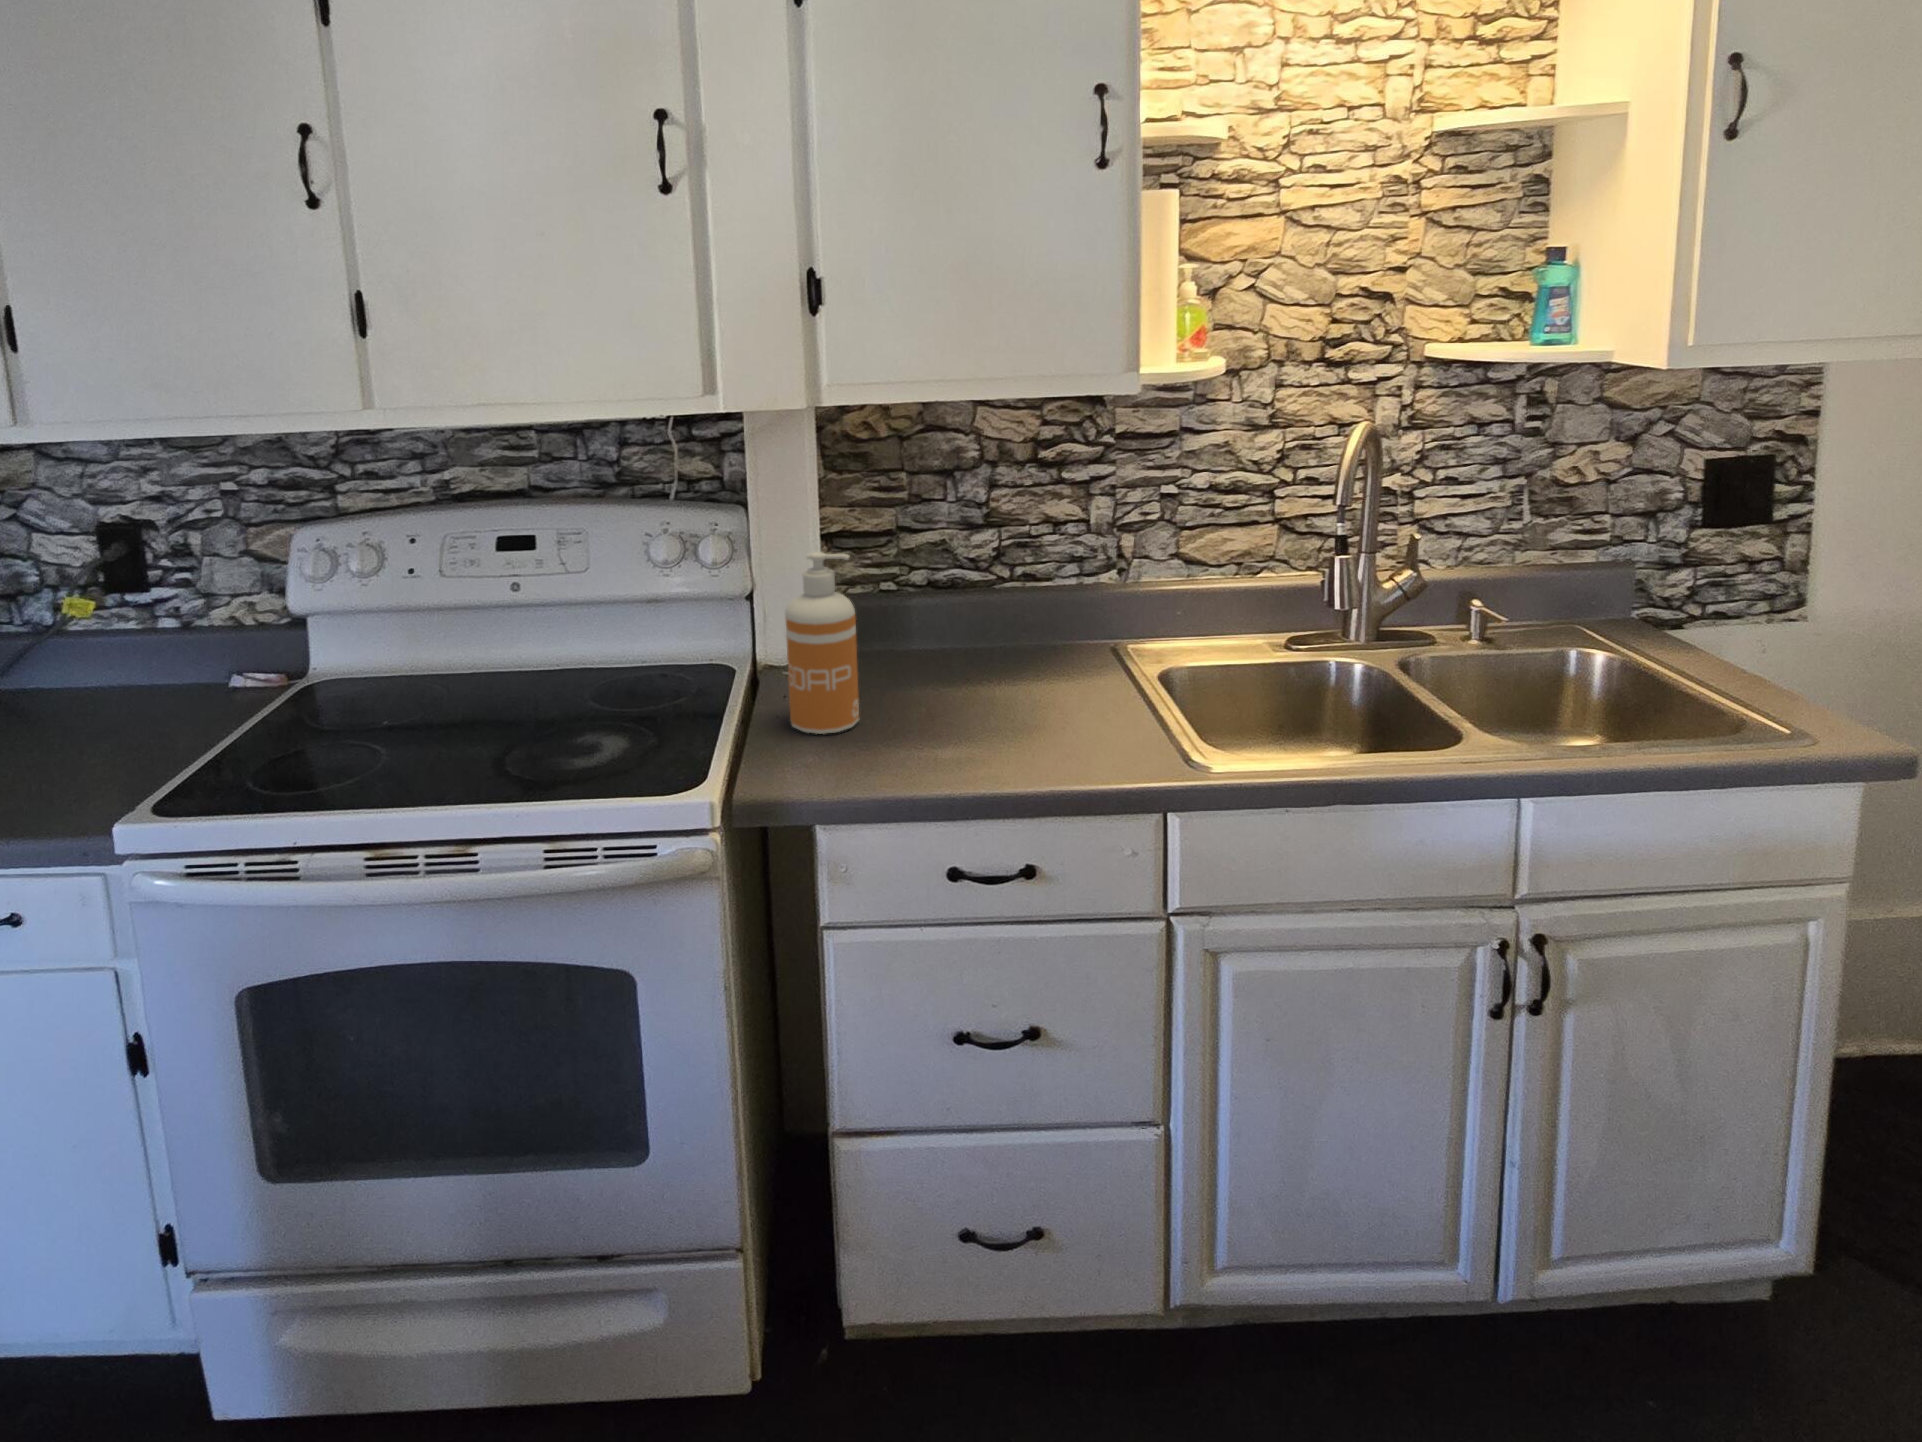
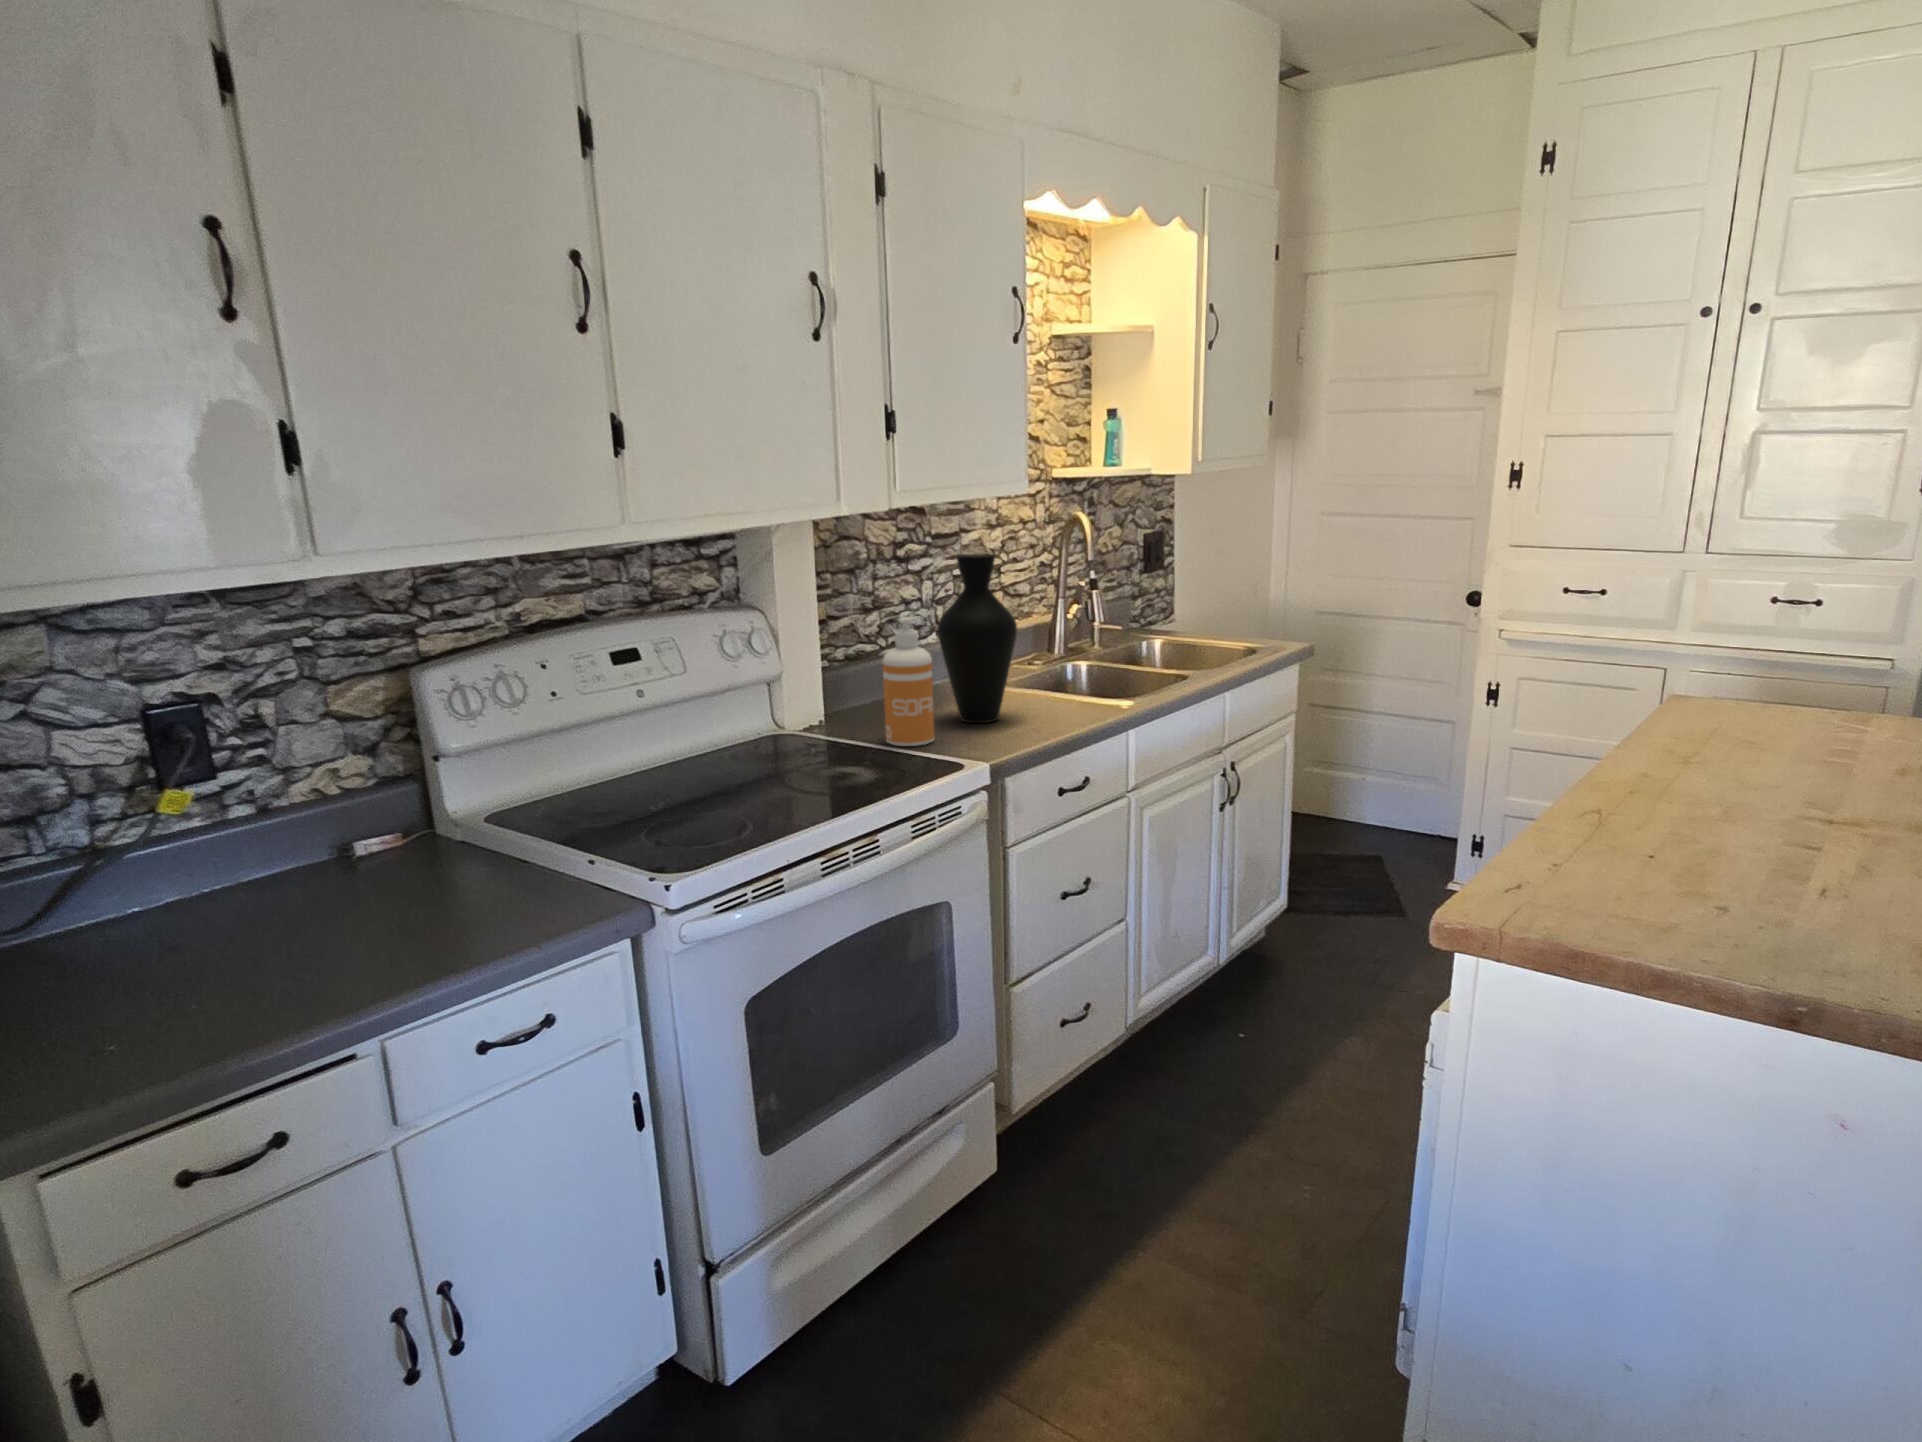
vase: none [921,474,1041,726] -> present [937,554,1018,723]

